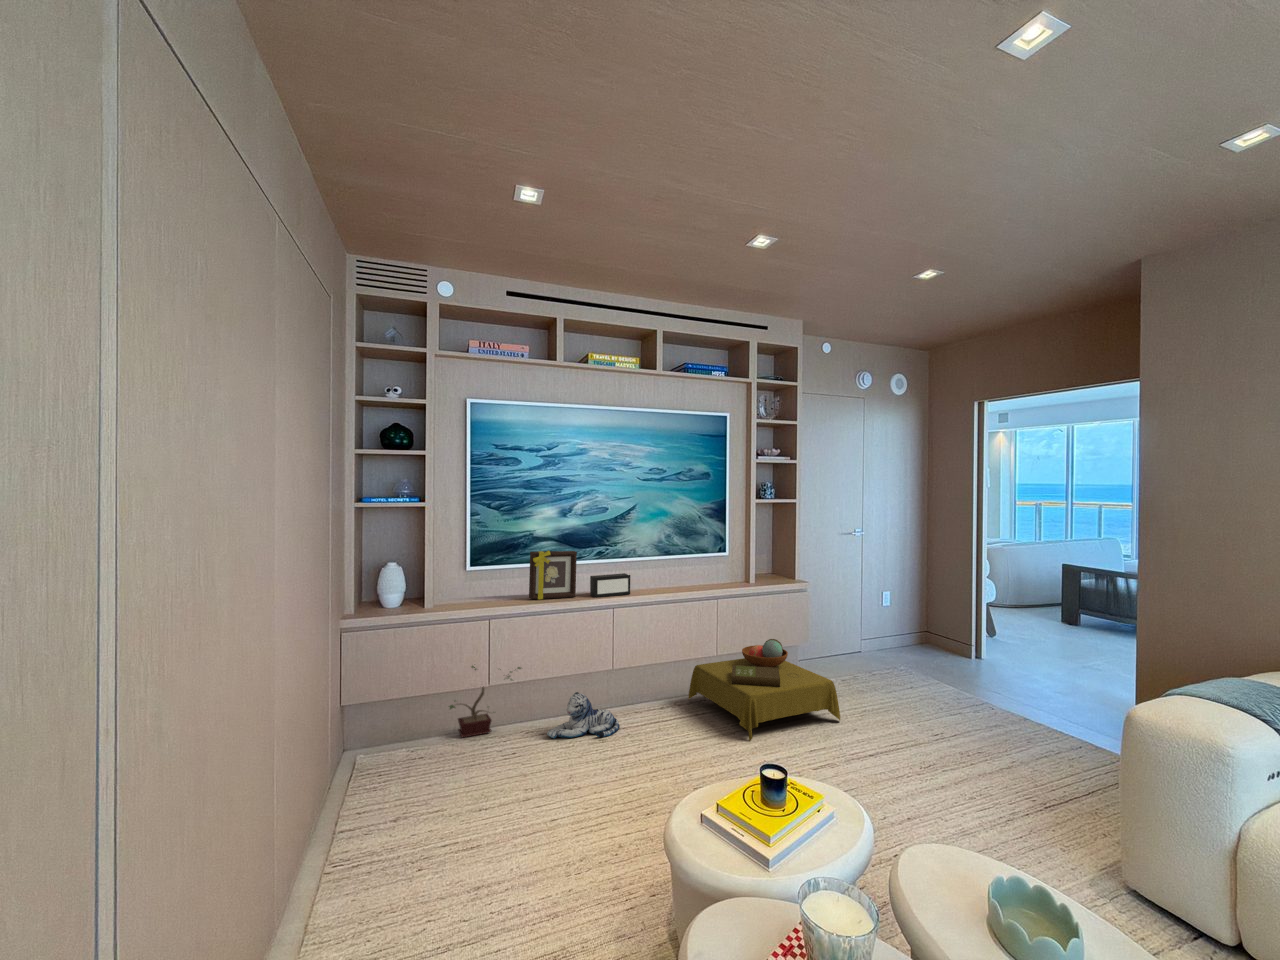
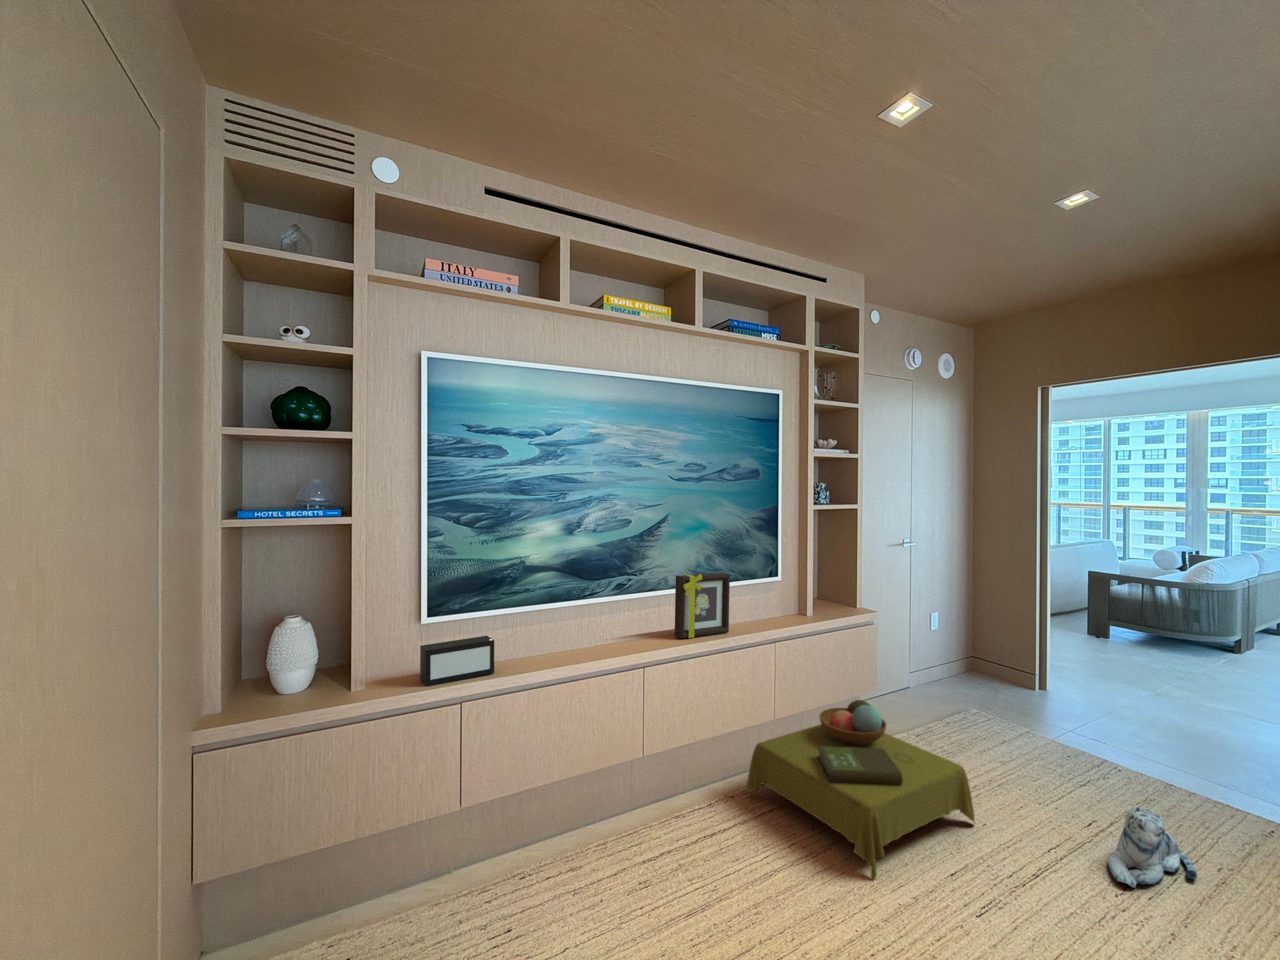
picture frame: present [529,550,577,600] -> present [675,573,730,638]
speaker: present [590,573,630,597] -> present [420,636,494,686]
potted plant: present [449,666,521,737] -> none [389,755,516,907]
plush toy: present [547,692,620,738] -> present [1108,807,1197,888]

